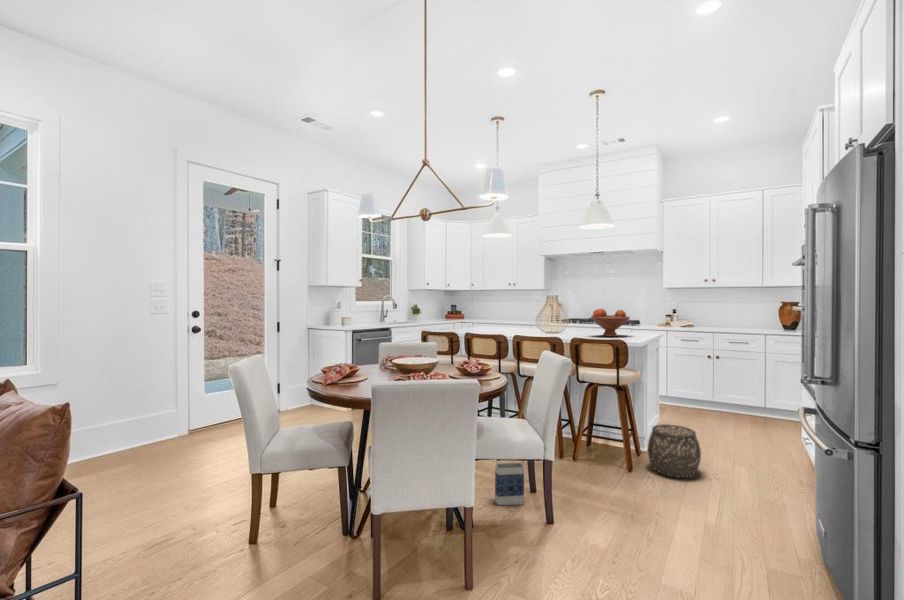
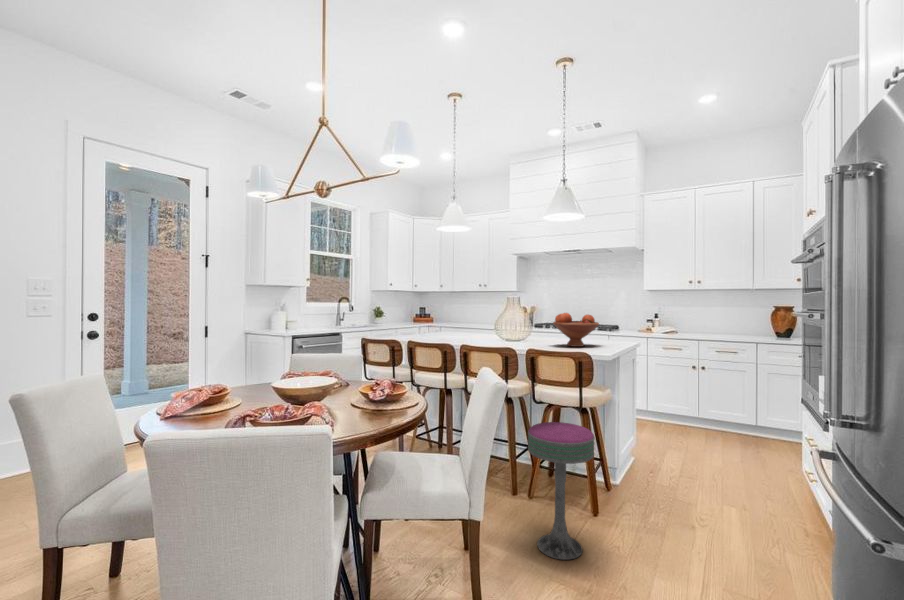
bar stool: none [579,395,632,497] -> present [528,422,595,560]
woven basket: present [648,424,701,478] -> none [617,455,684,527]
bag: present [495,460,524,505] -> none [413,481,452,573]

